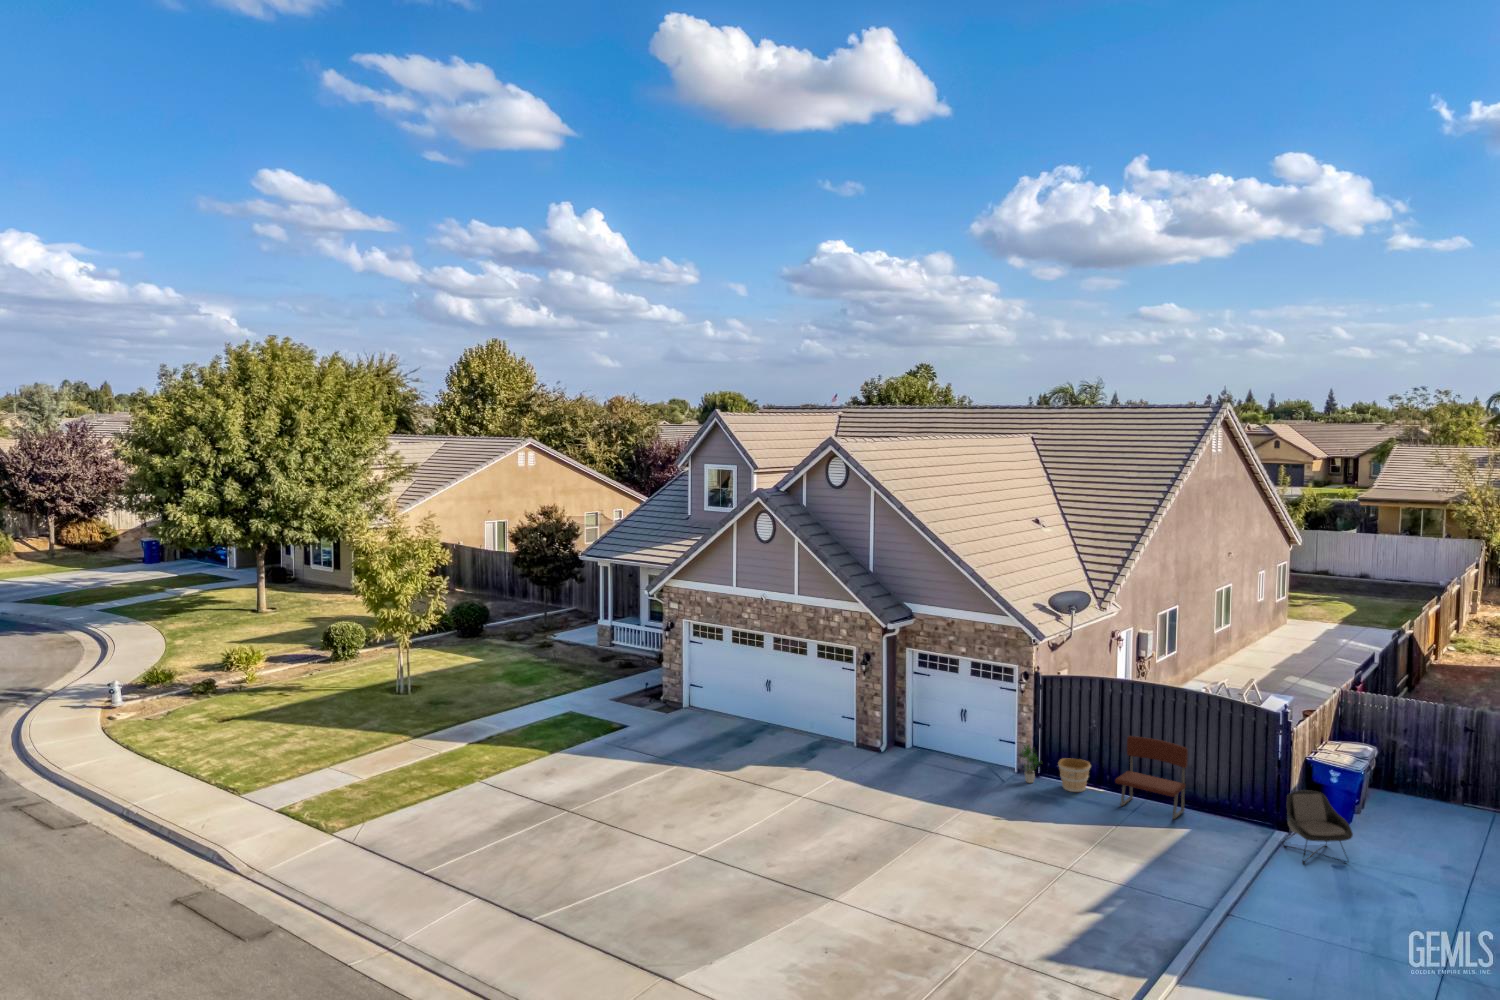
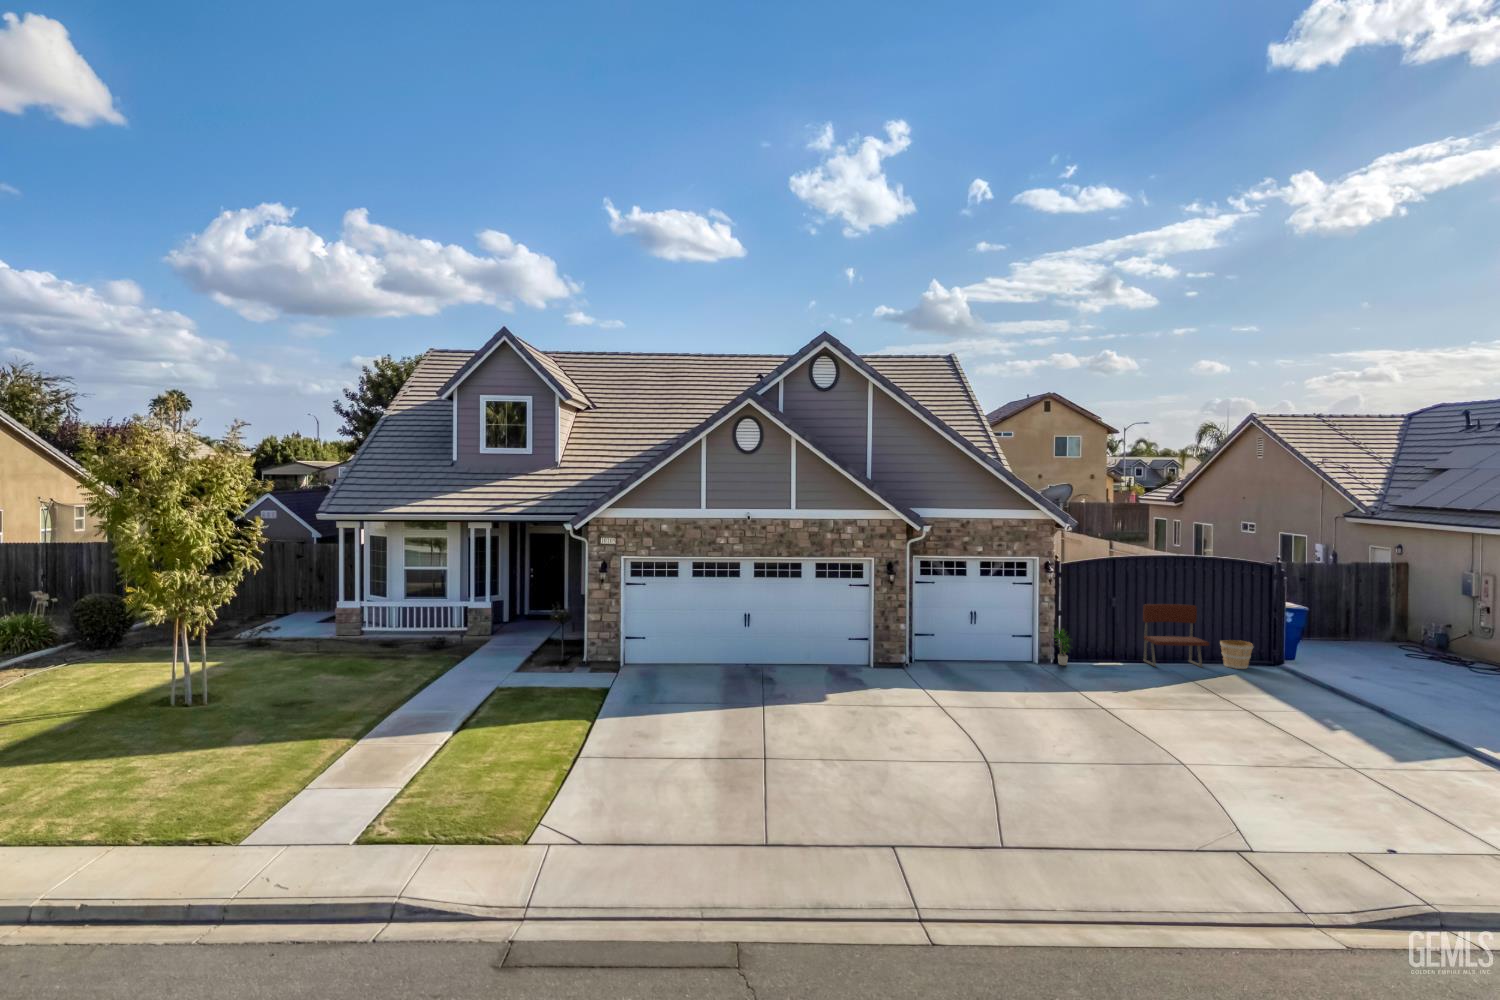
wooden bucket: present [1058,758,1090,792] -> present [1220,640,1253,669]
lounge chair: present [1284,790,1353,864] -> none [1288,620,1342,674]

